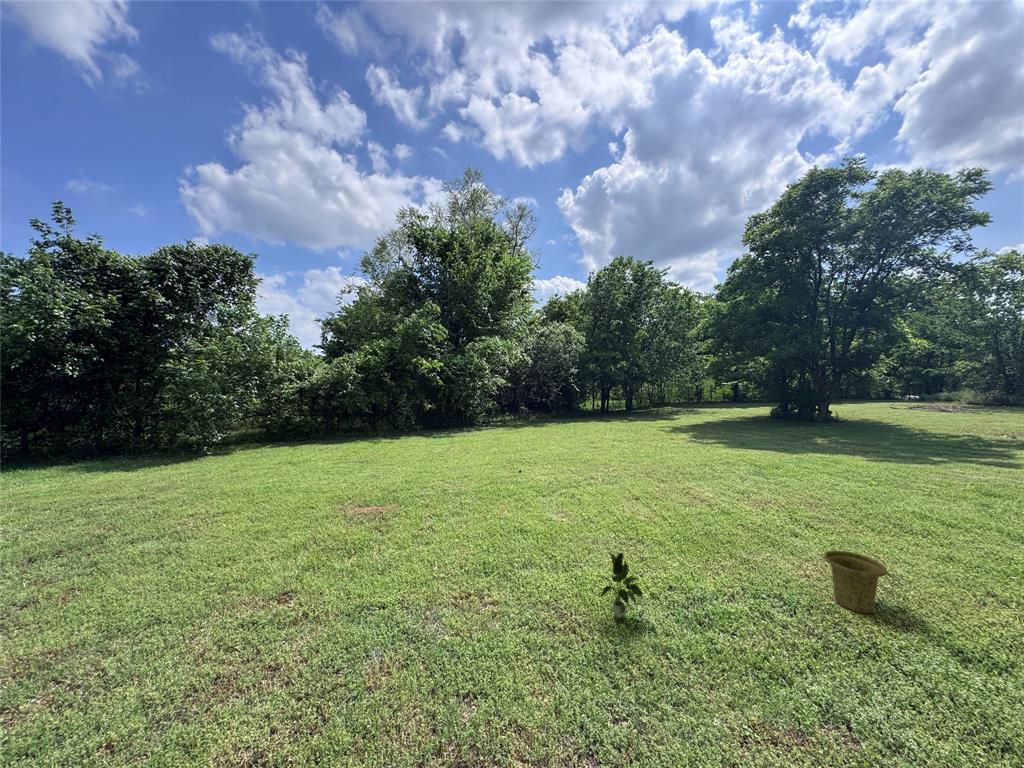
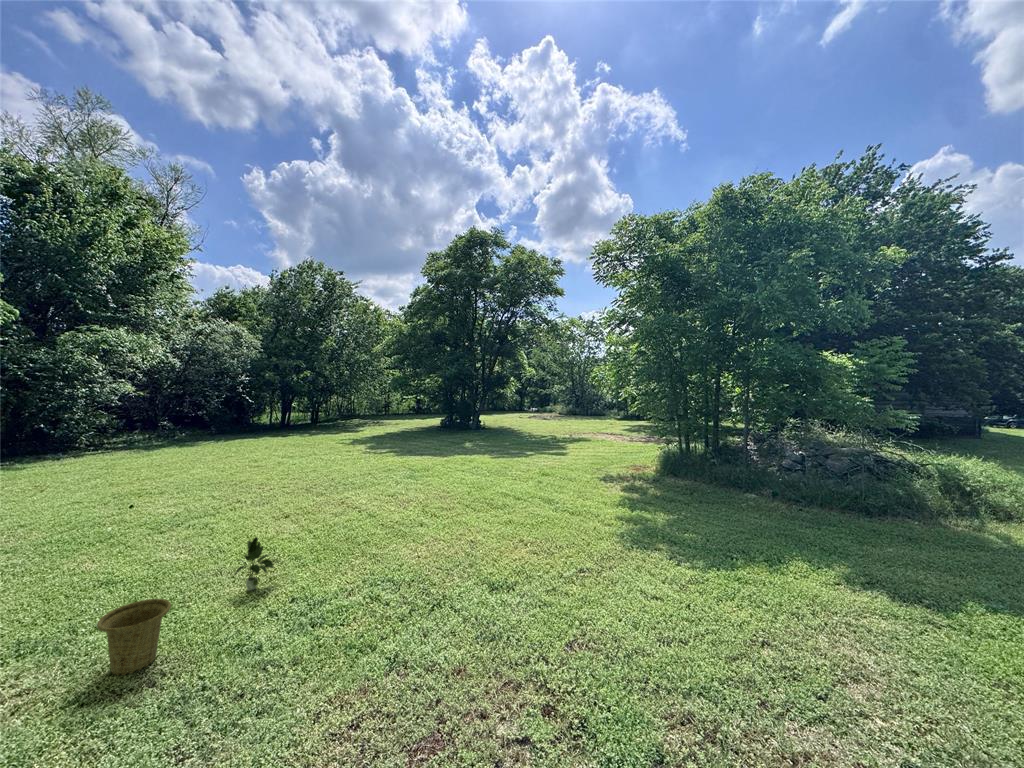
basket: present [824,550,887,614] -> present [97,599,171,675]

